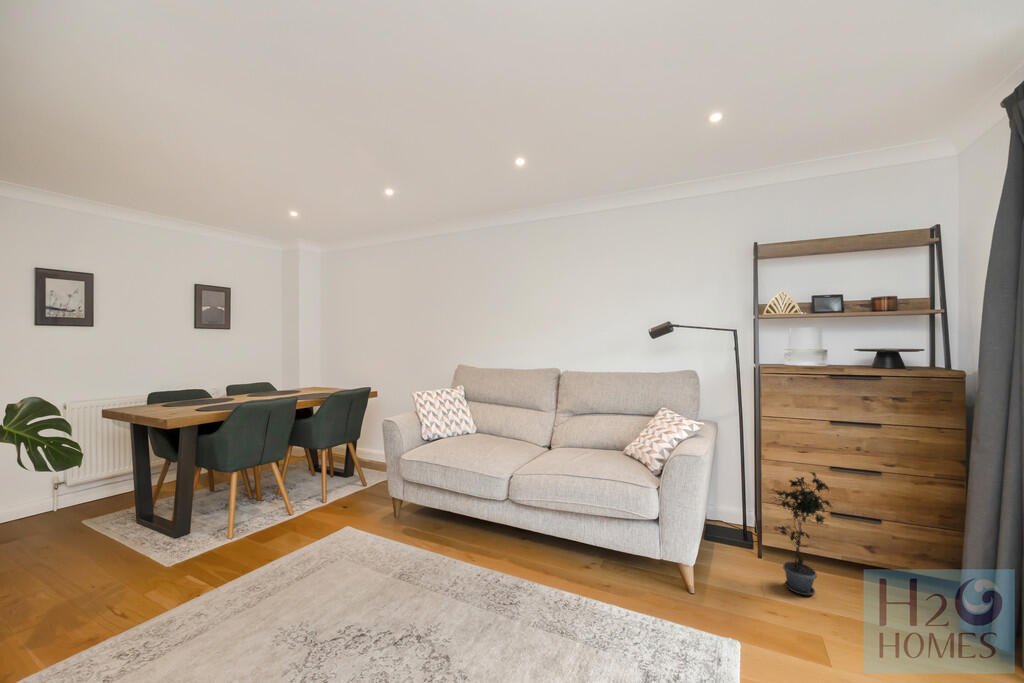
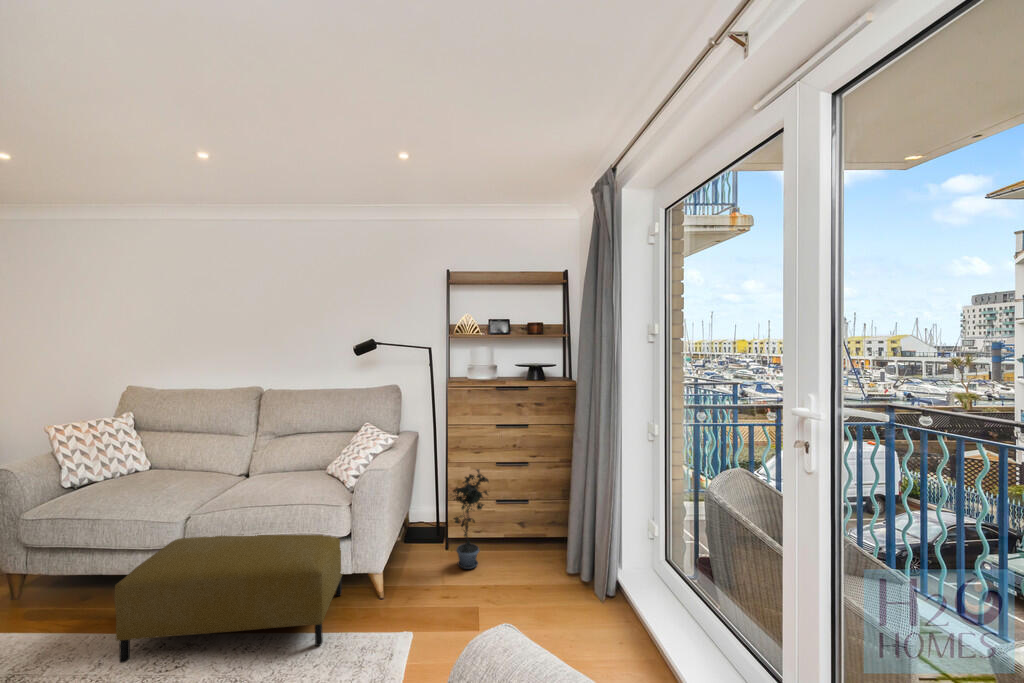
ottoman: none [464,494,652,635] -> present [115,534,342,663]

